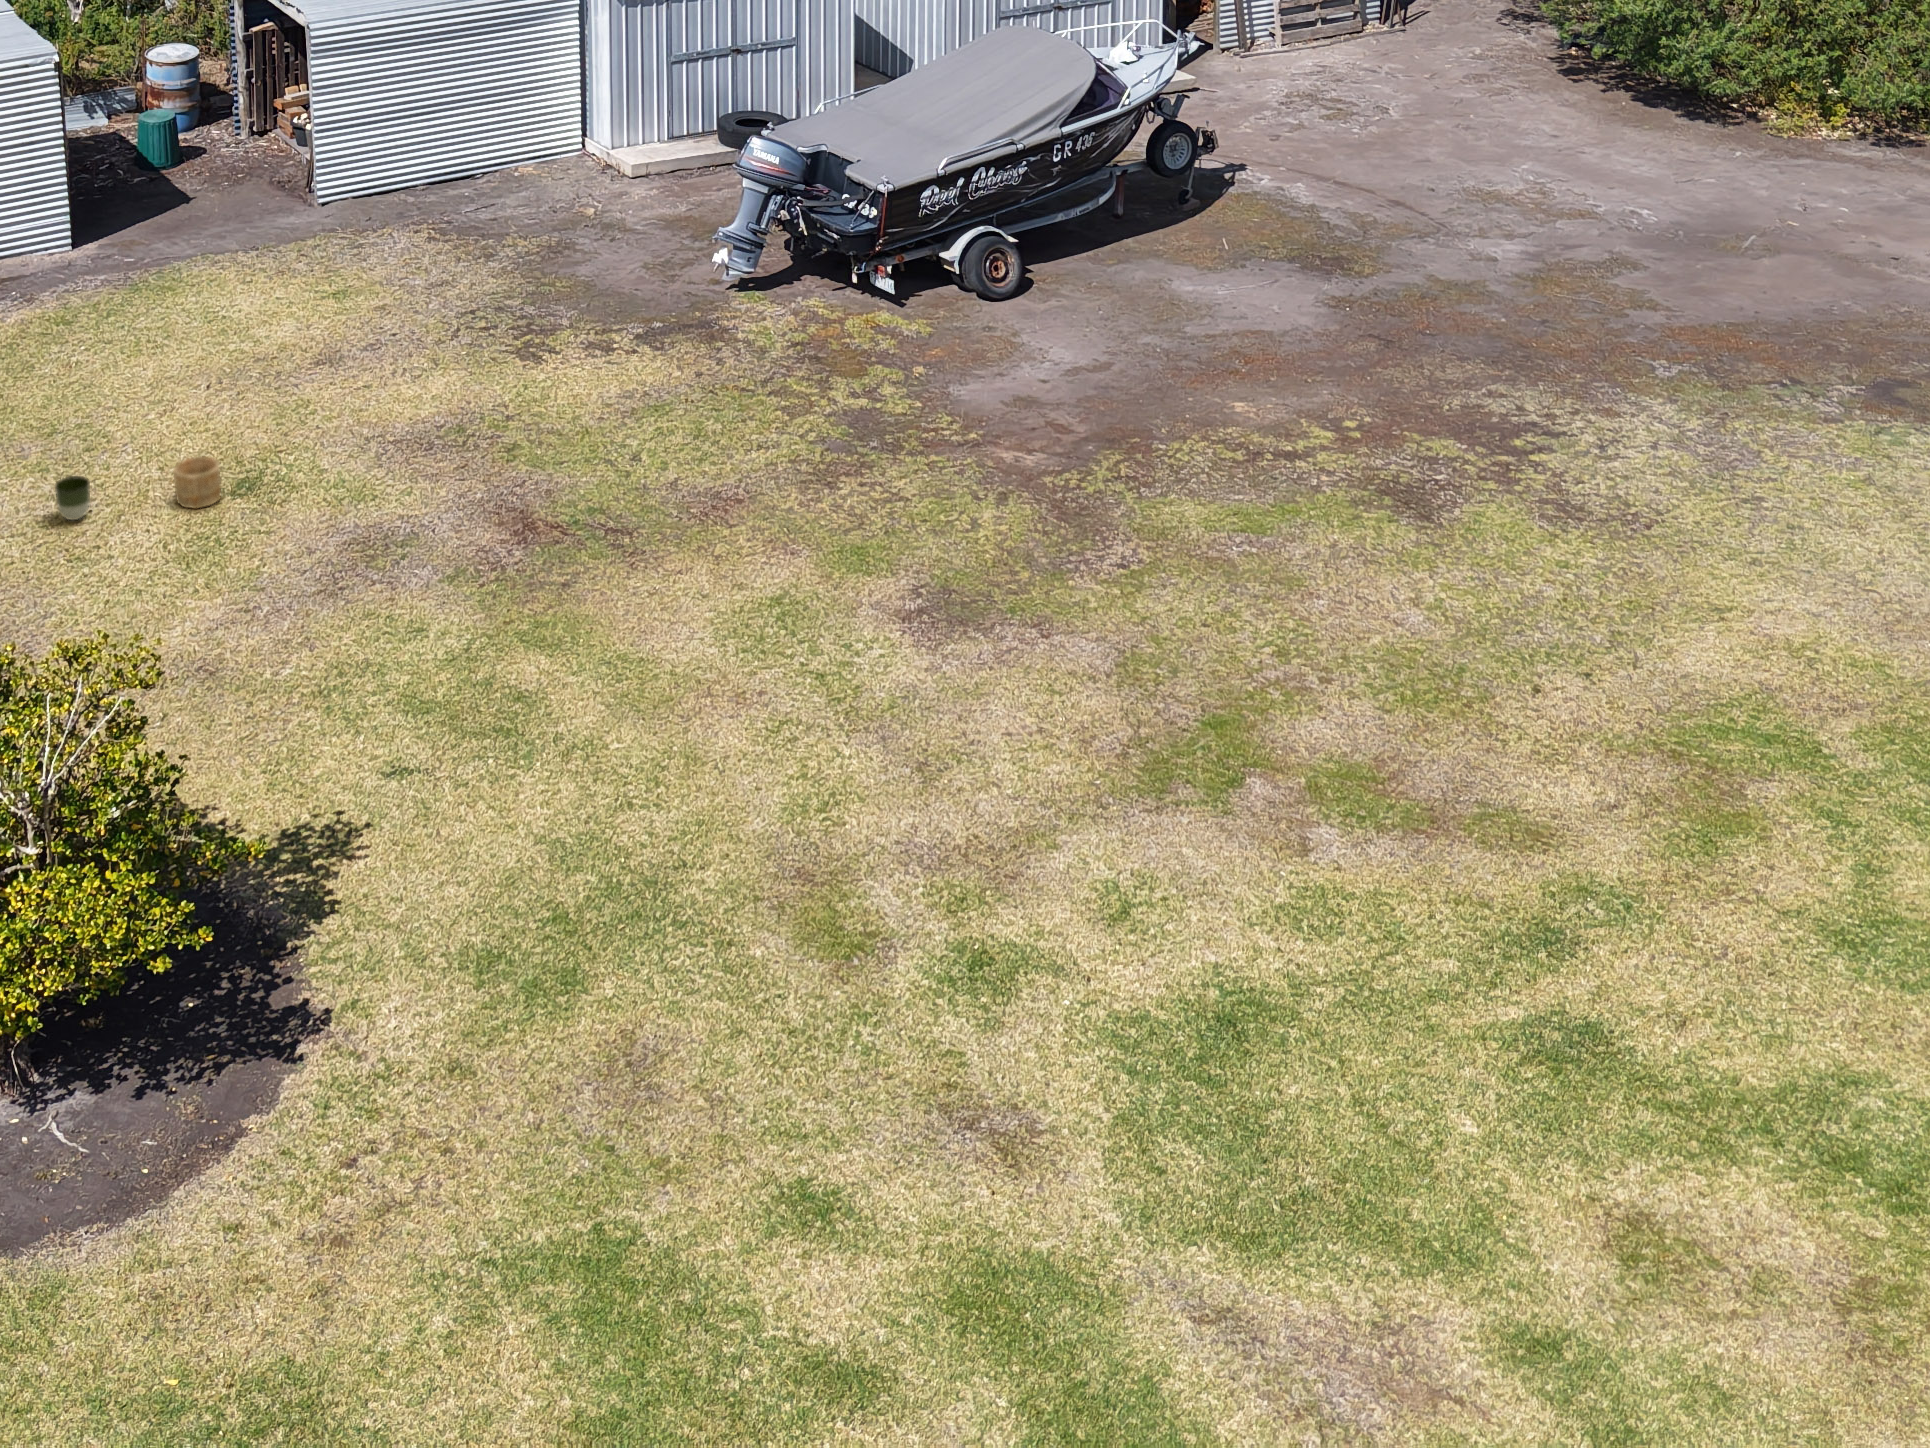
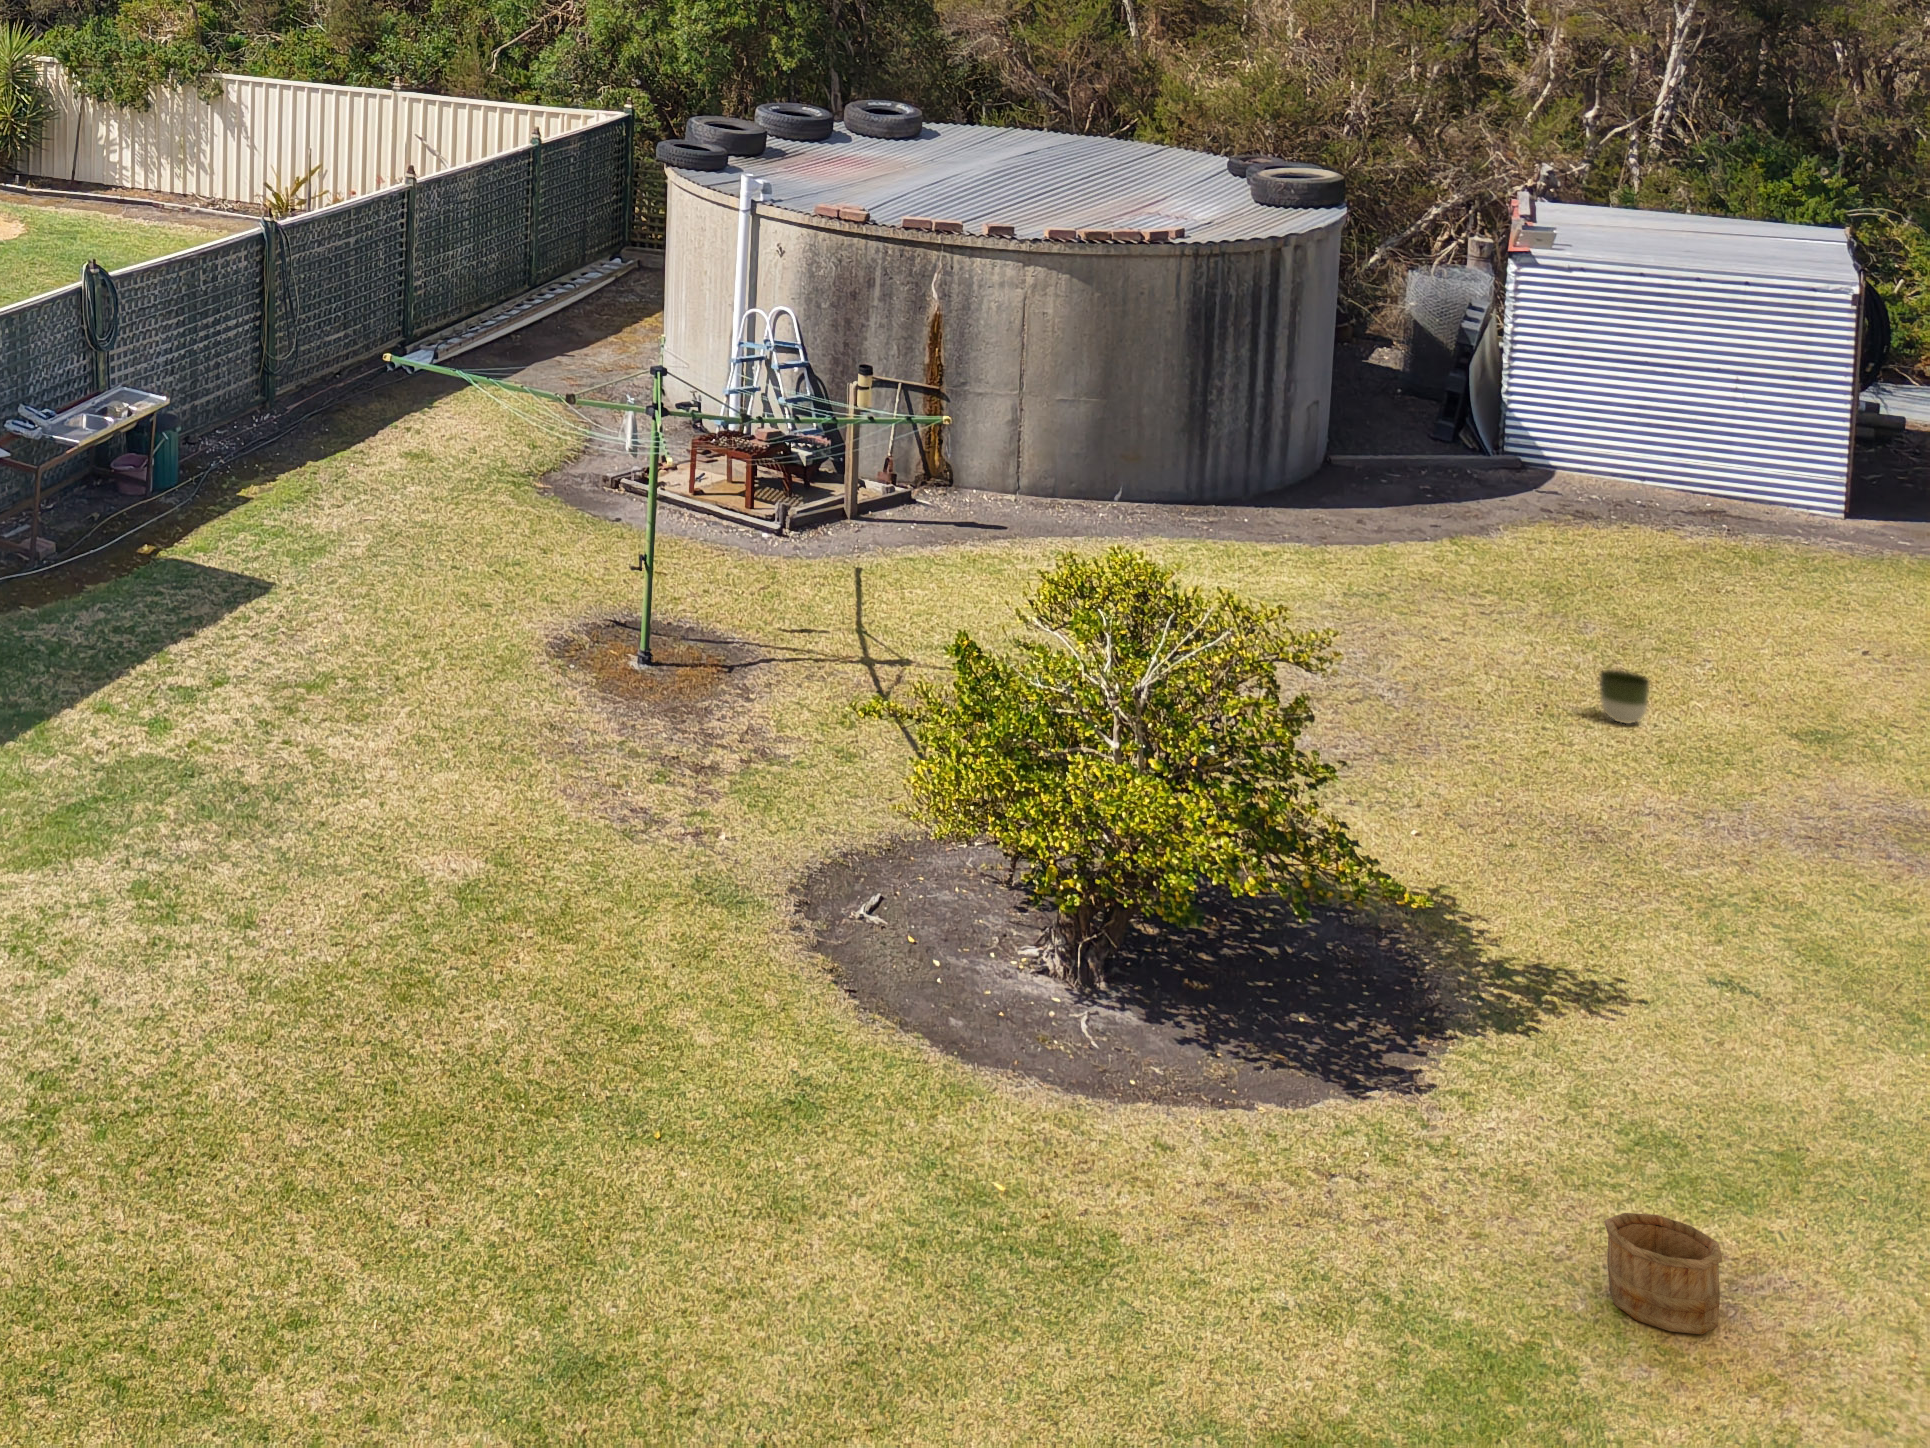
wooden bucket: present [173,456,221,508] -> present [1604,1213,1722,1334]

